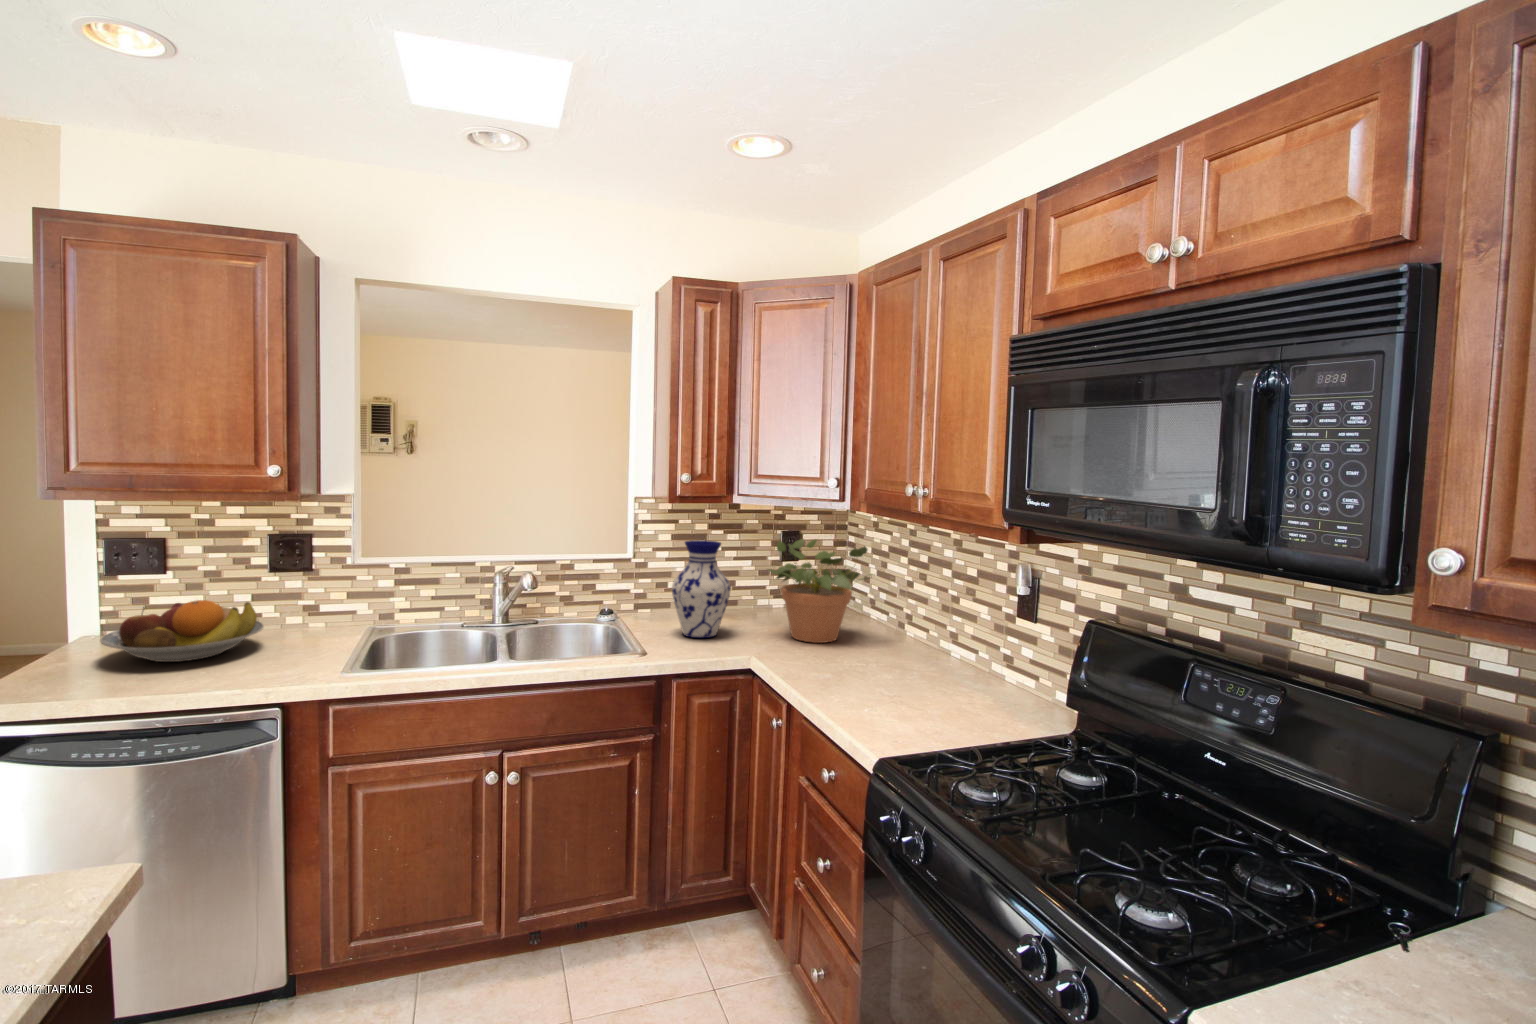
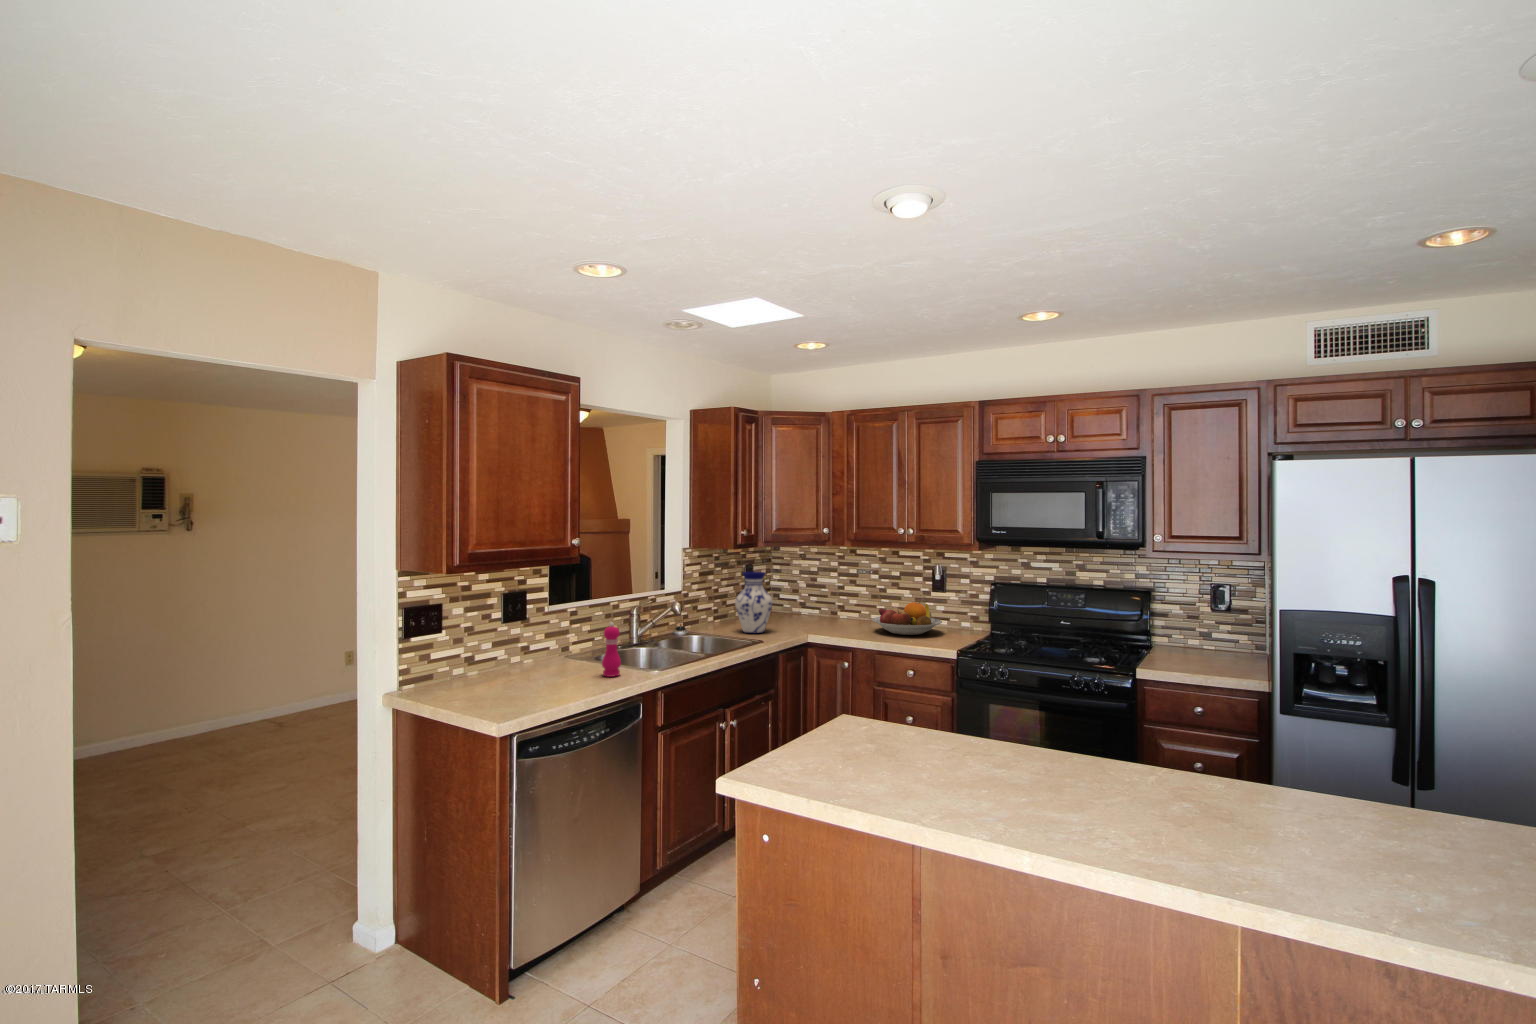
potted plant: present [768,539,869,643] -> none [780,565,845,627]
pepper mill: none [280,590,312,668] -> present [602,623,621,677]
fruit bowl: present [100,600,264,662] -> present [872,602,942,635]

